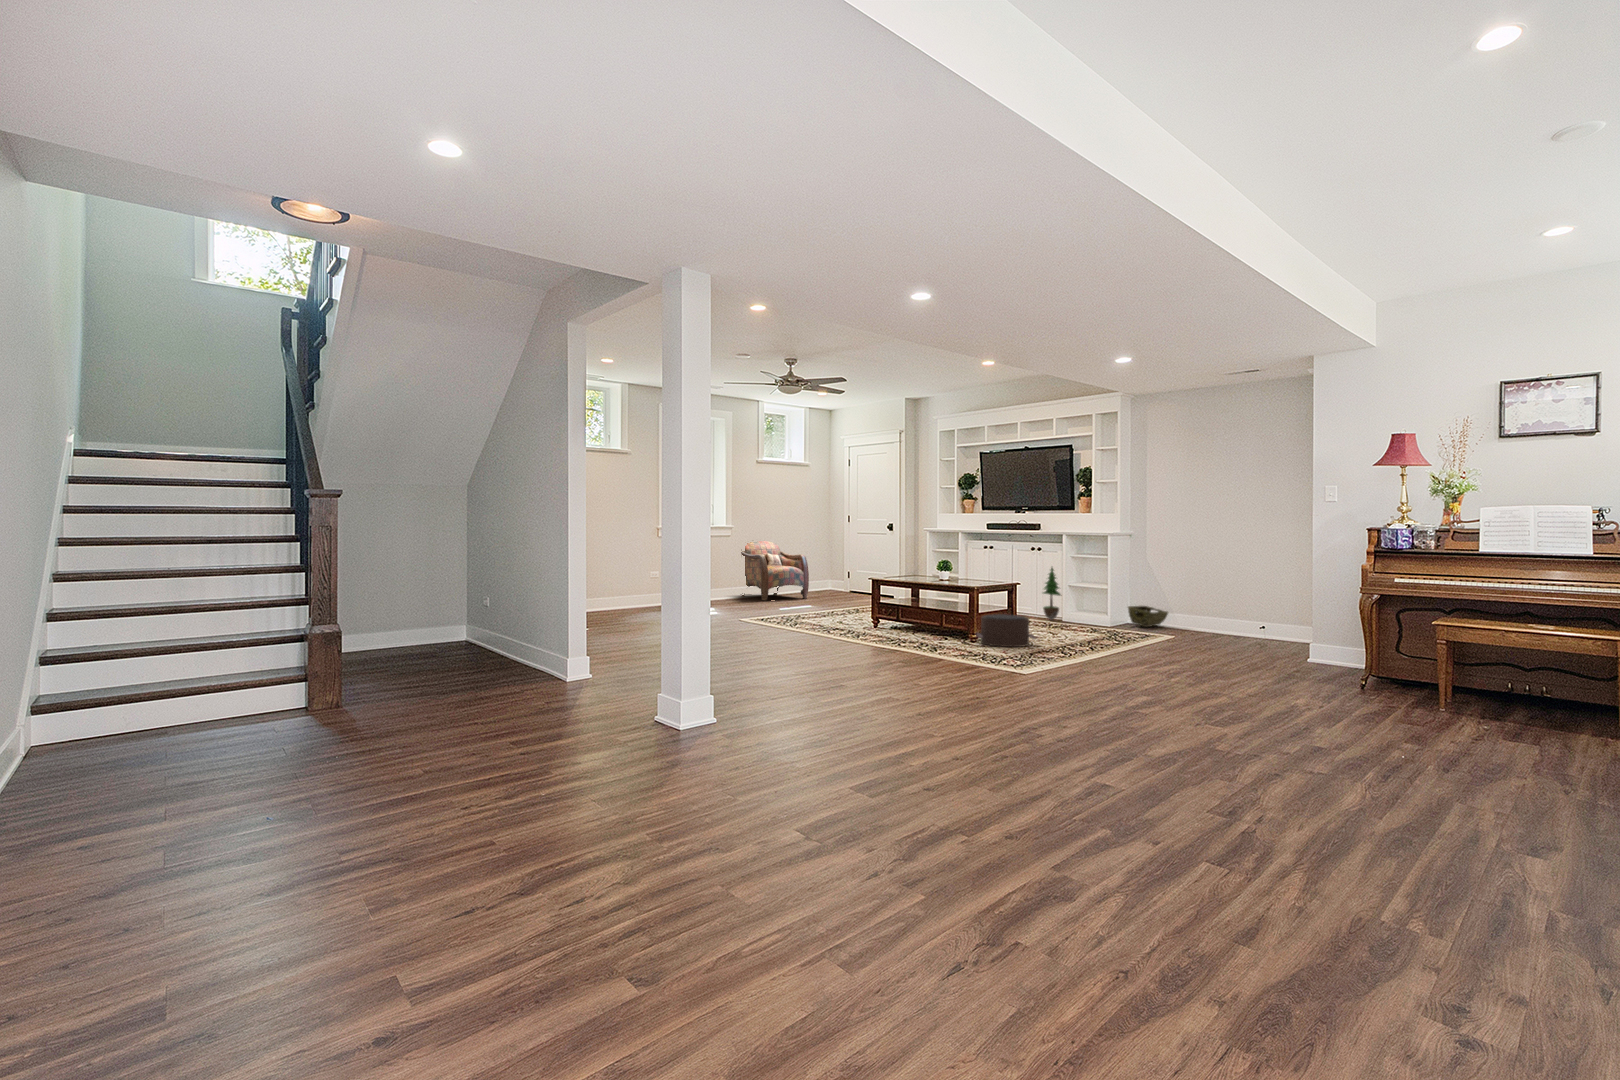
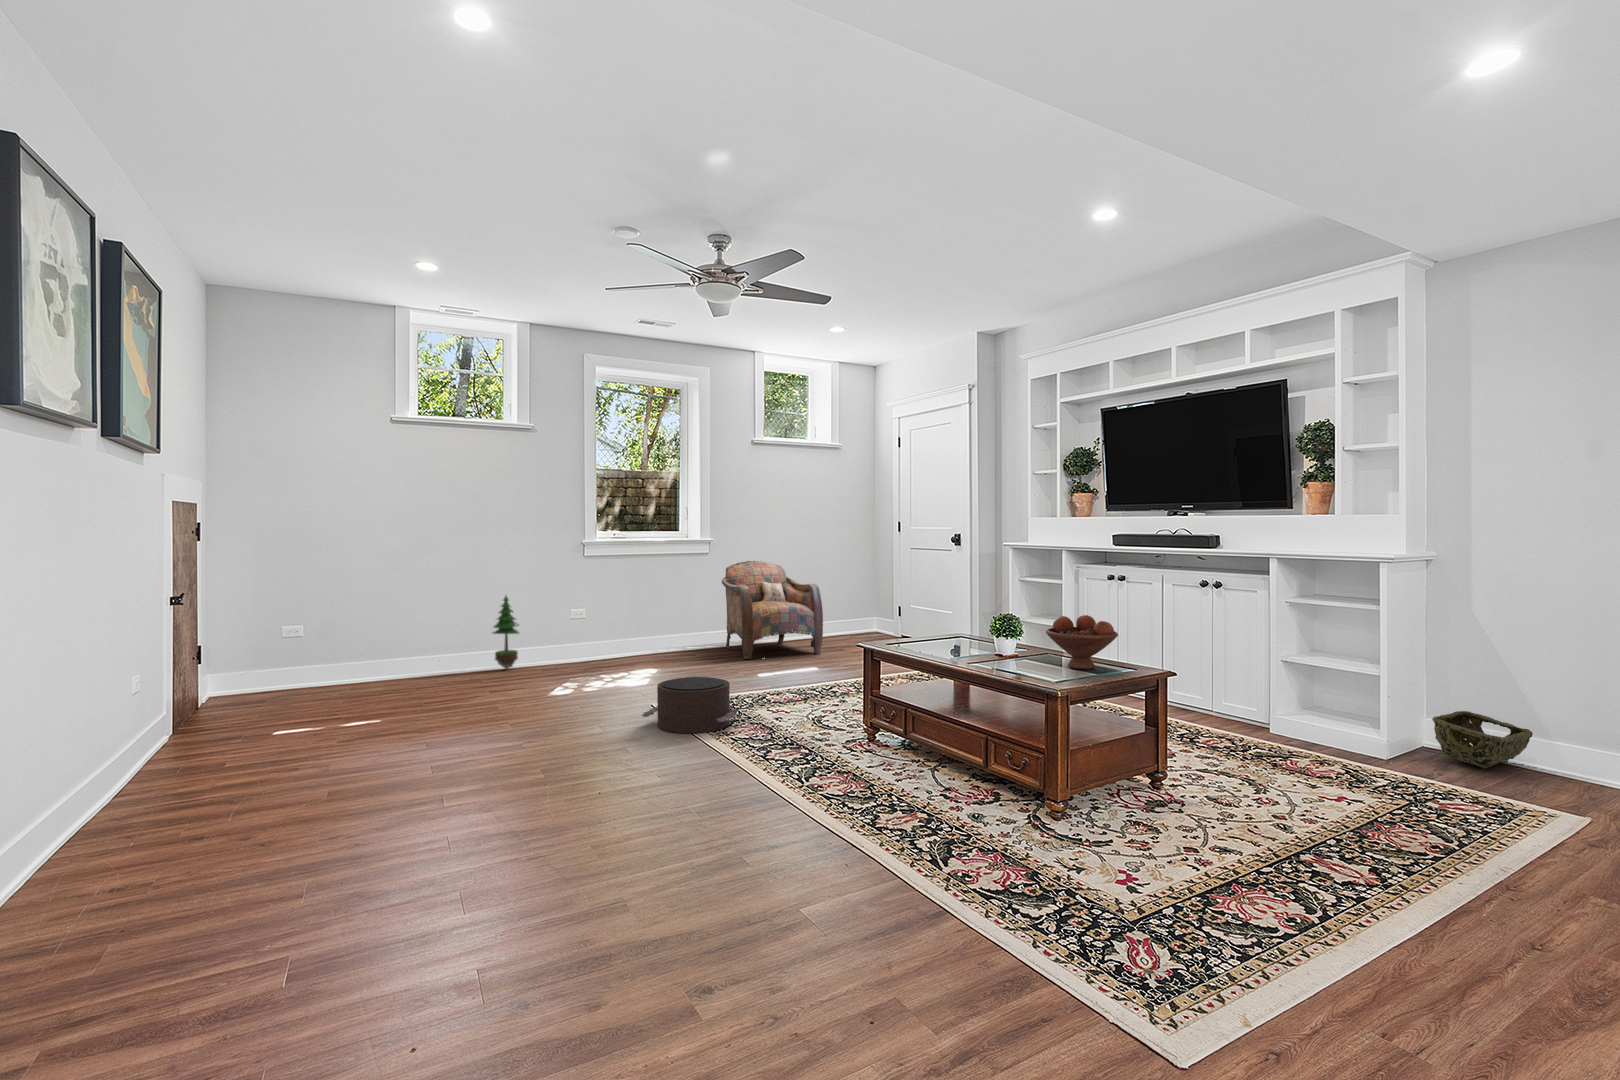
fruit bowl: none [960,557,992,580] -> present [1046,615,1118,669]
potted tree: present [1043,568,1061,620] -> present [493,596,519,669]
pouf: present [977,614,1037,647] -> present [642,677,738,733]

